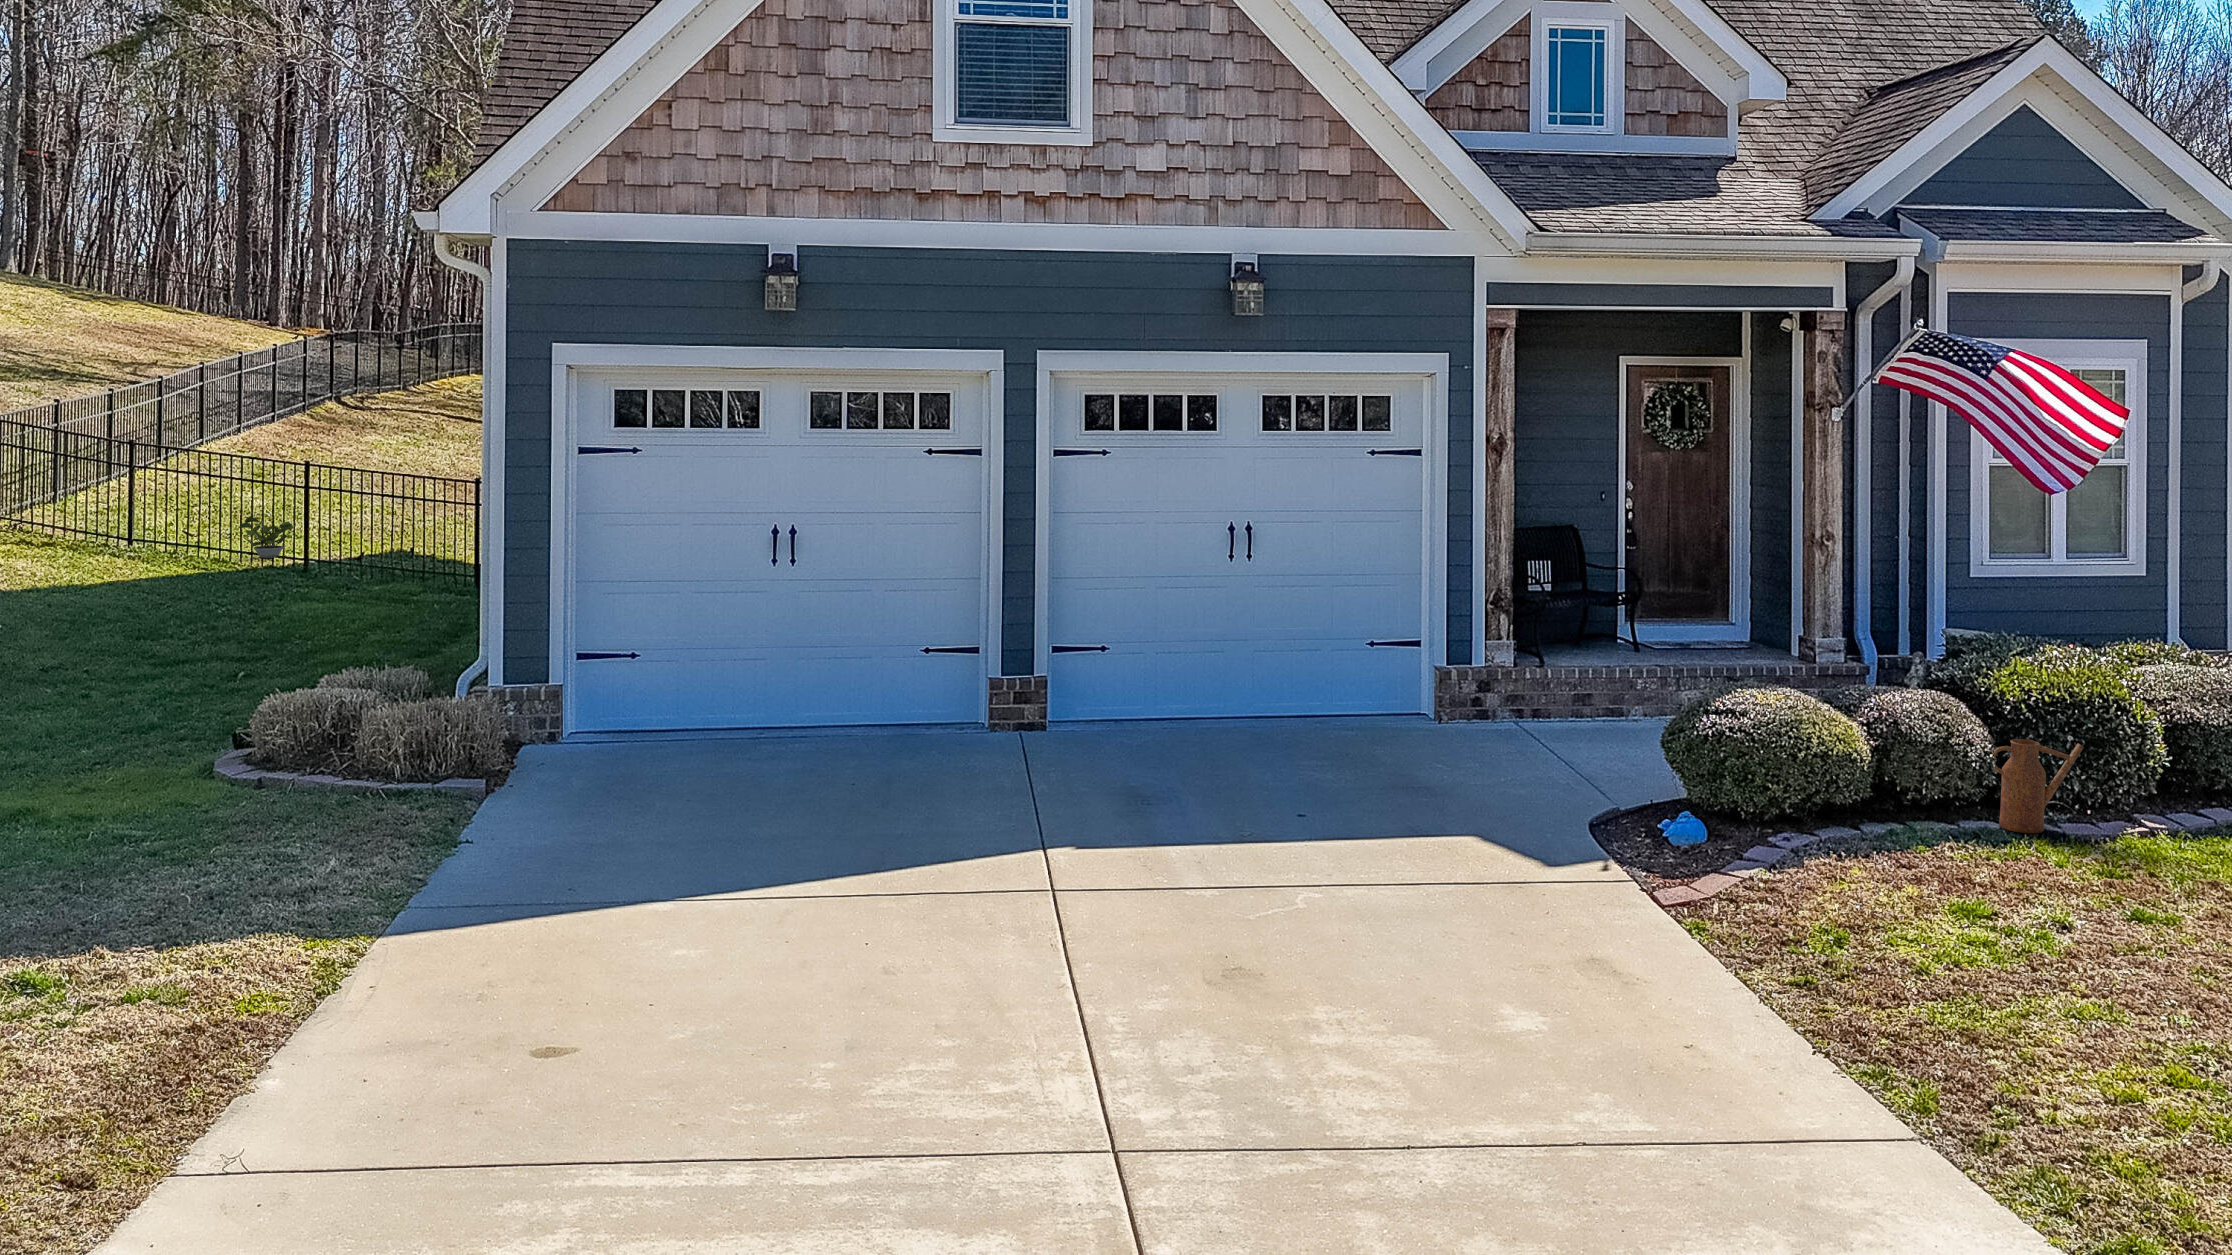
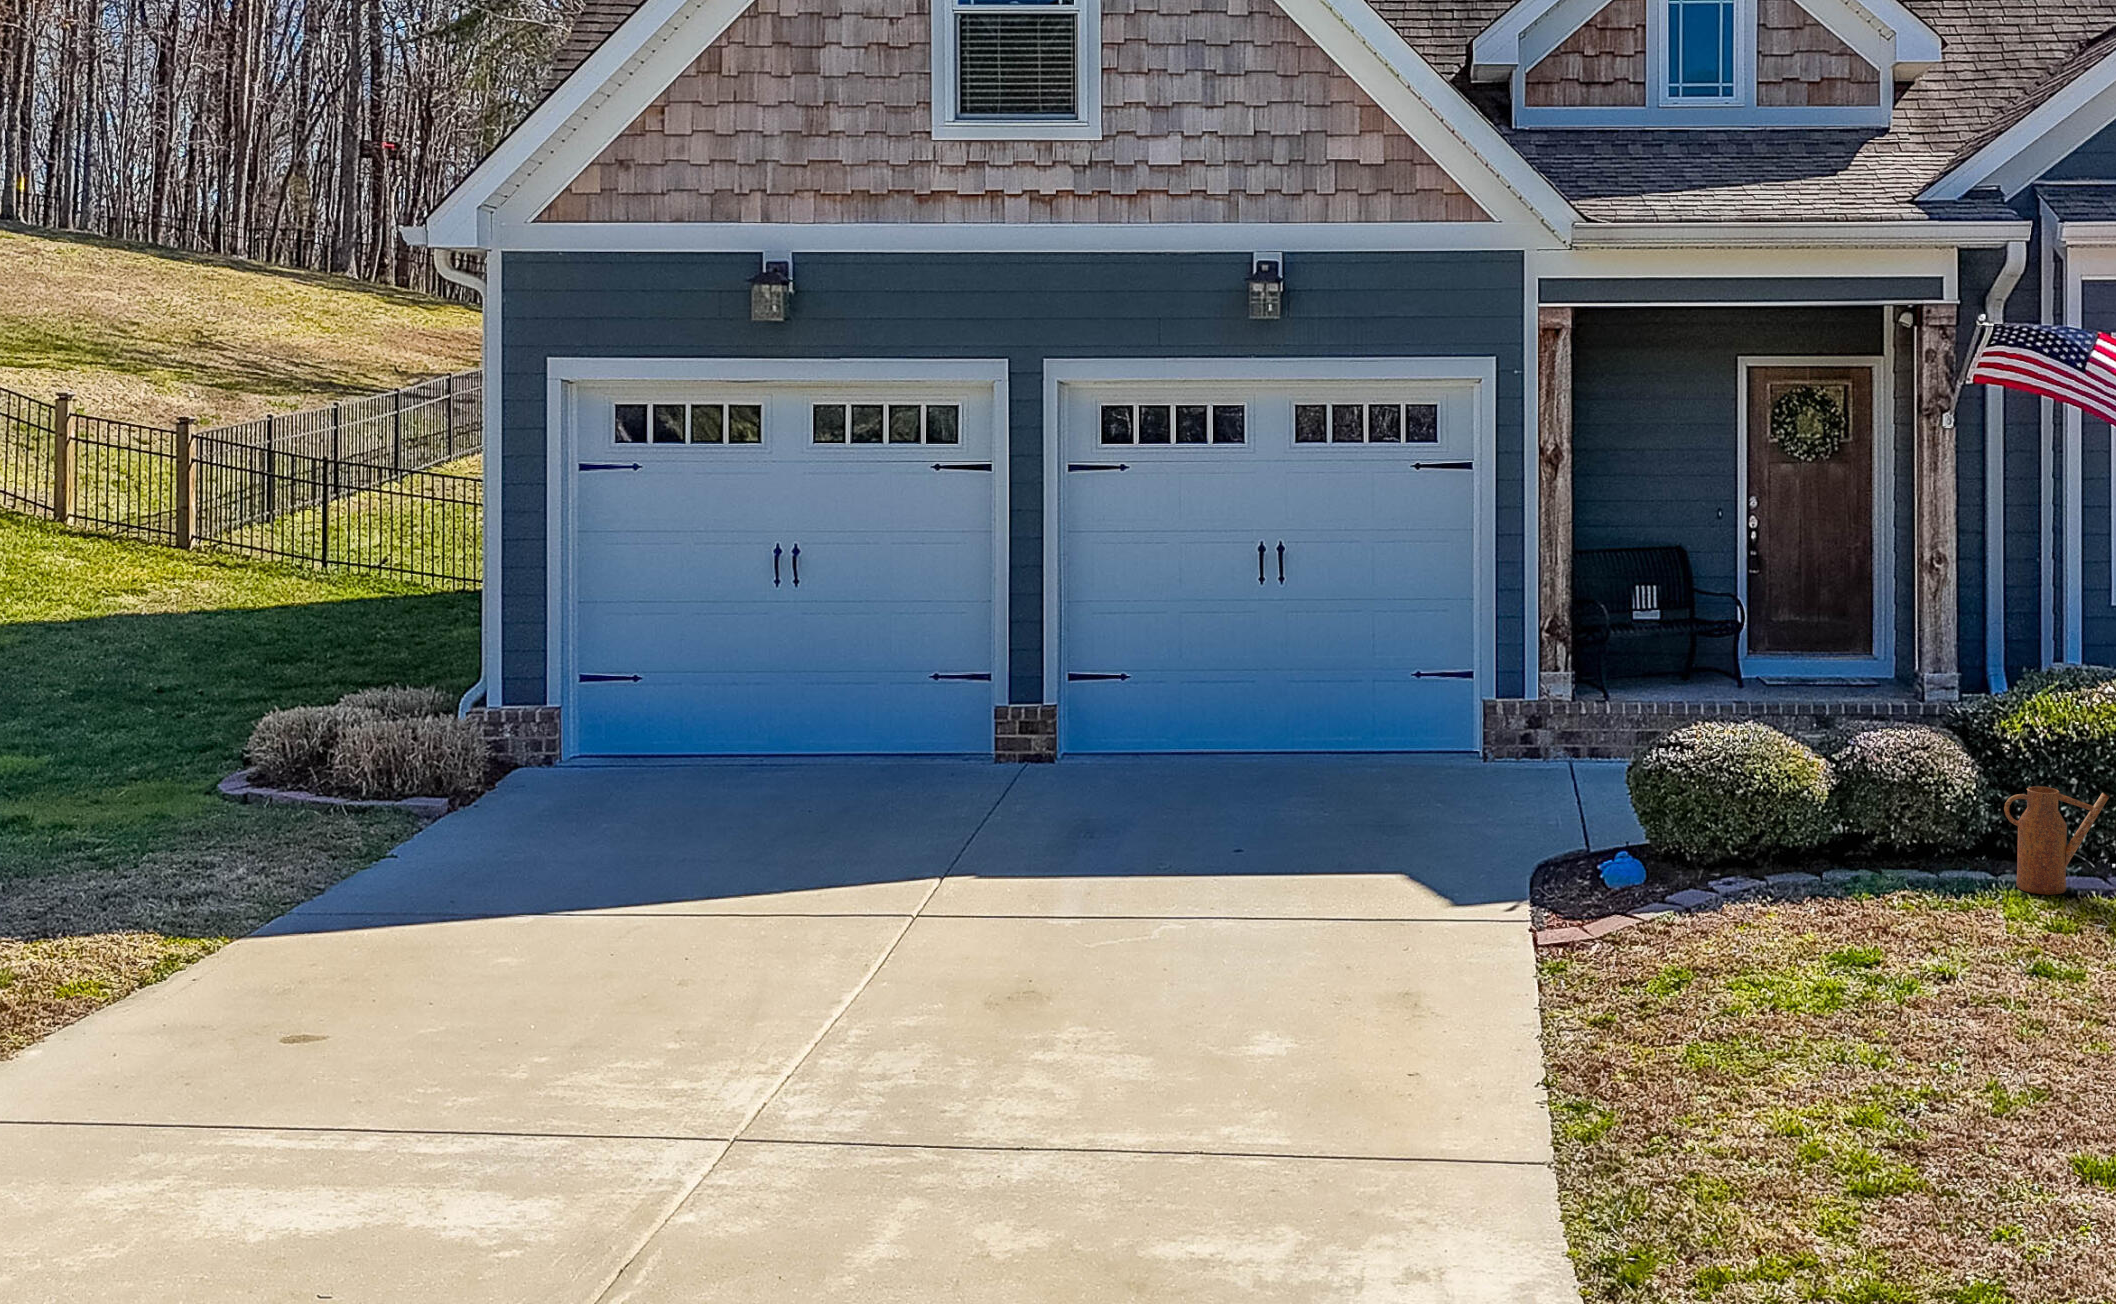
potted plant: present [239,517,294,558] -> none [422,535,475,577]

